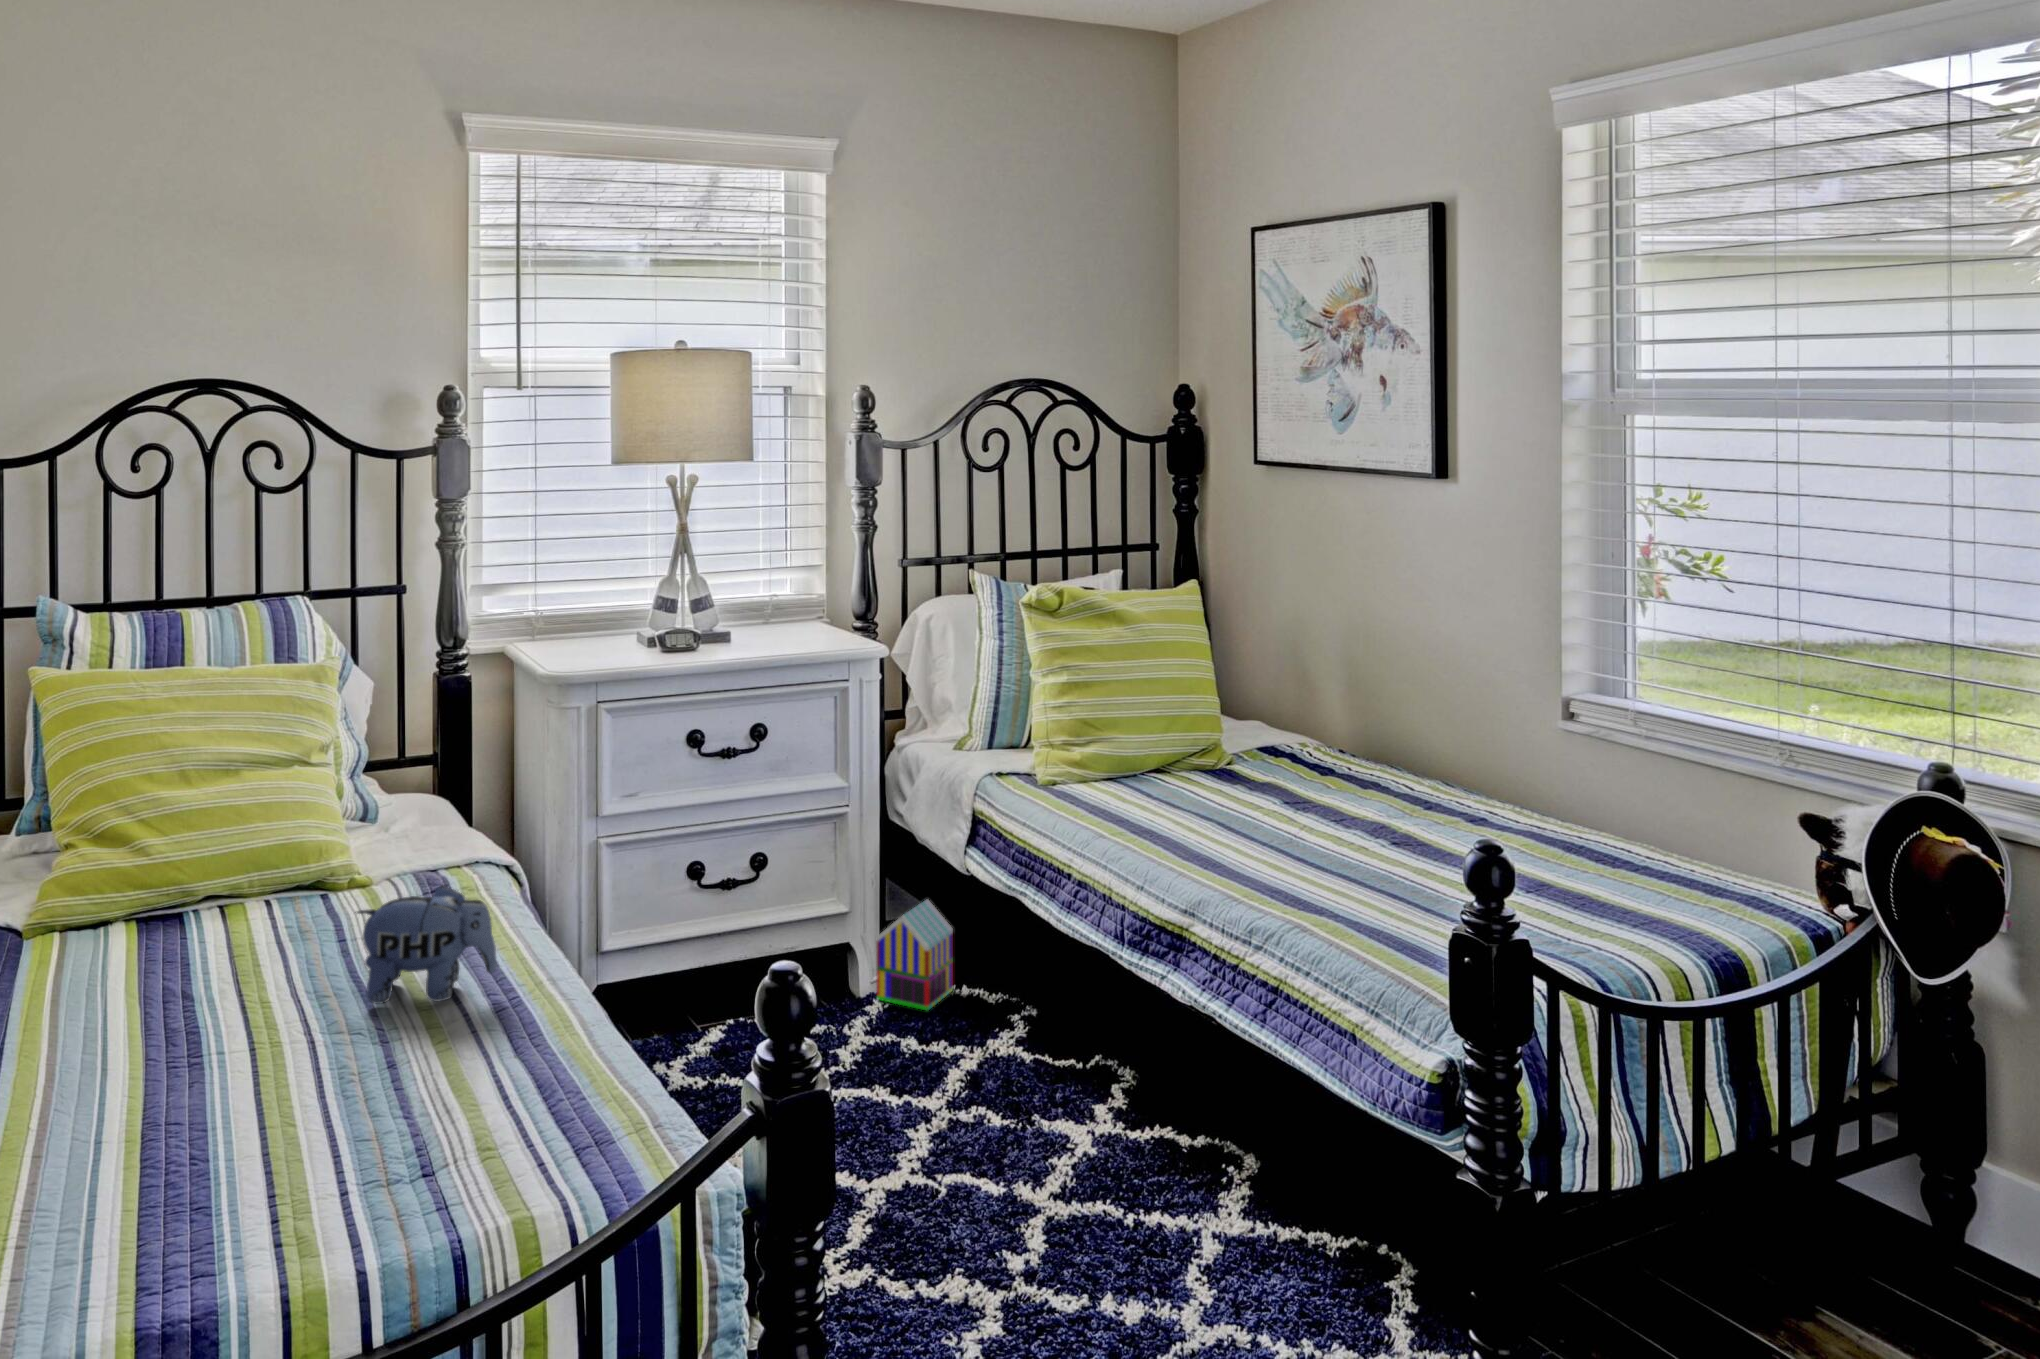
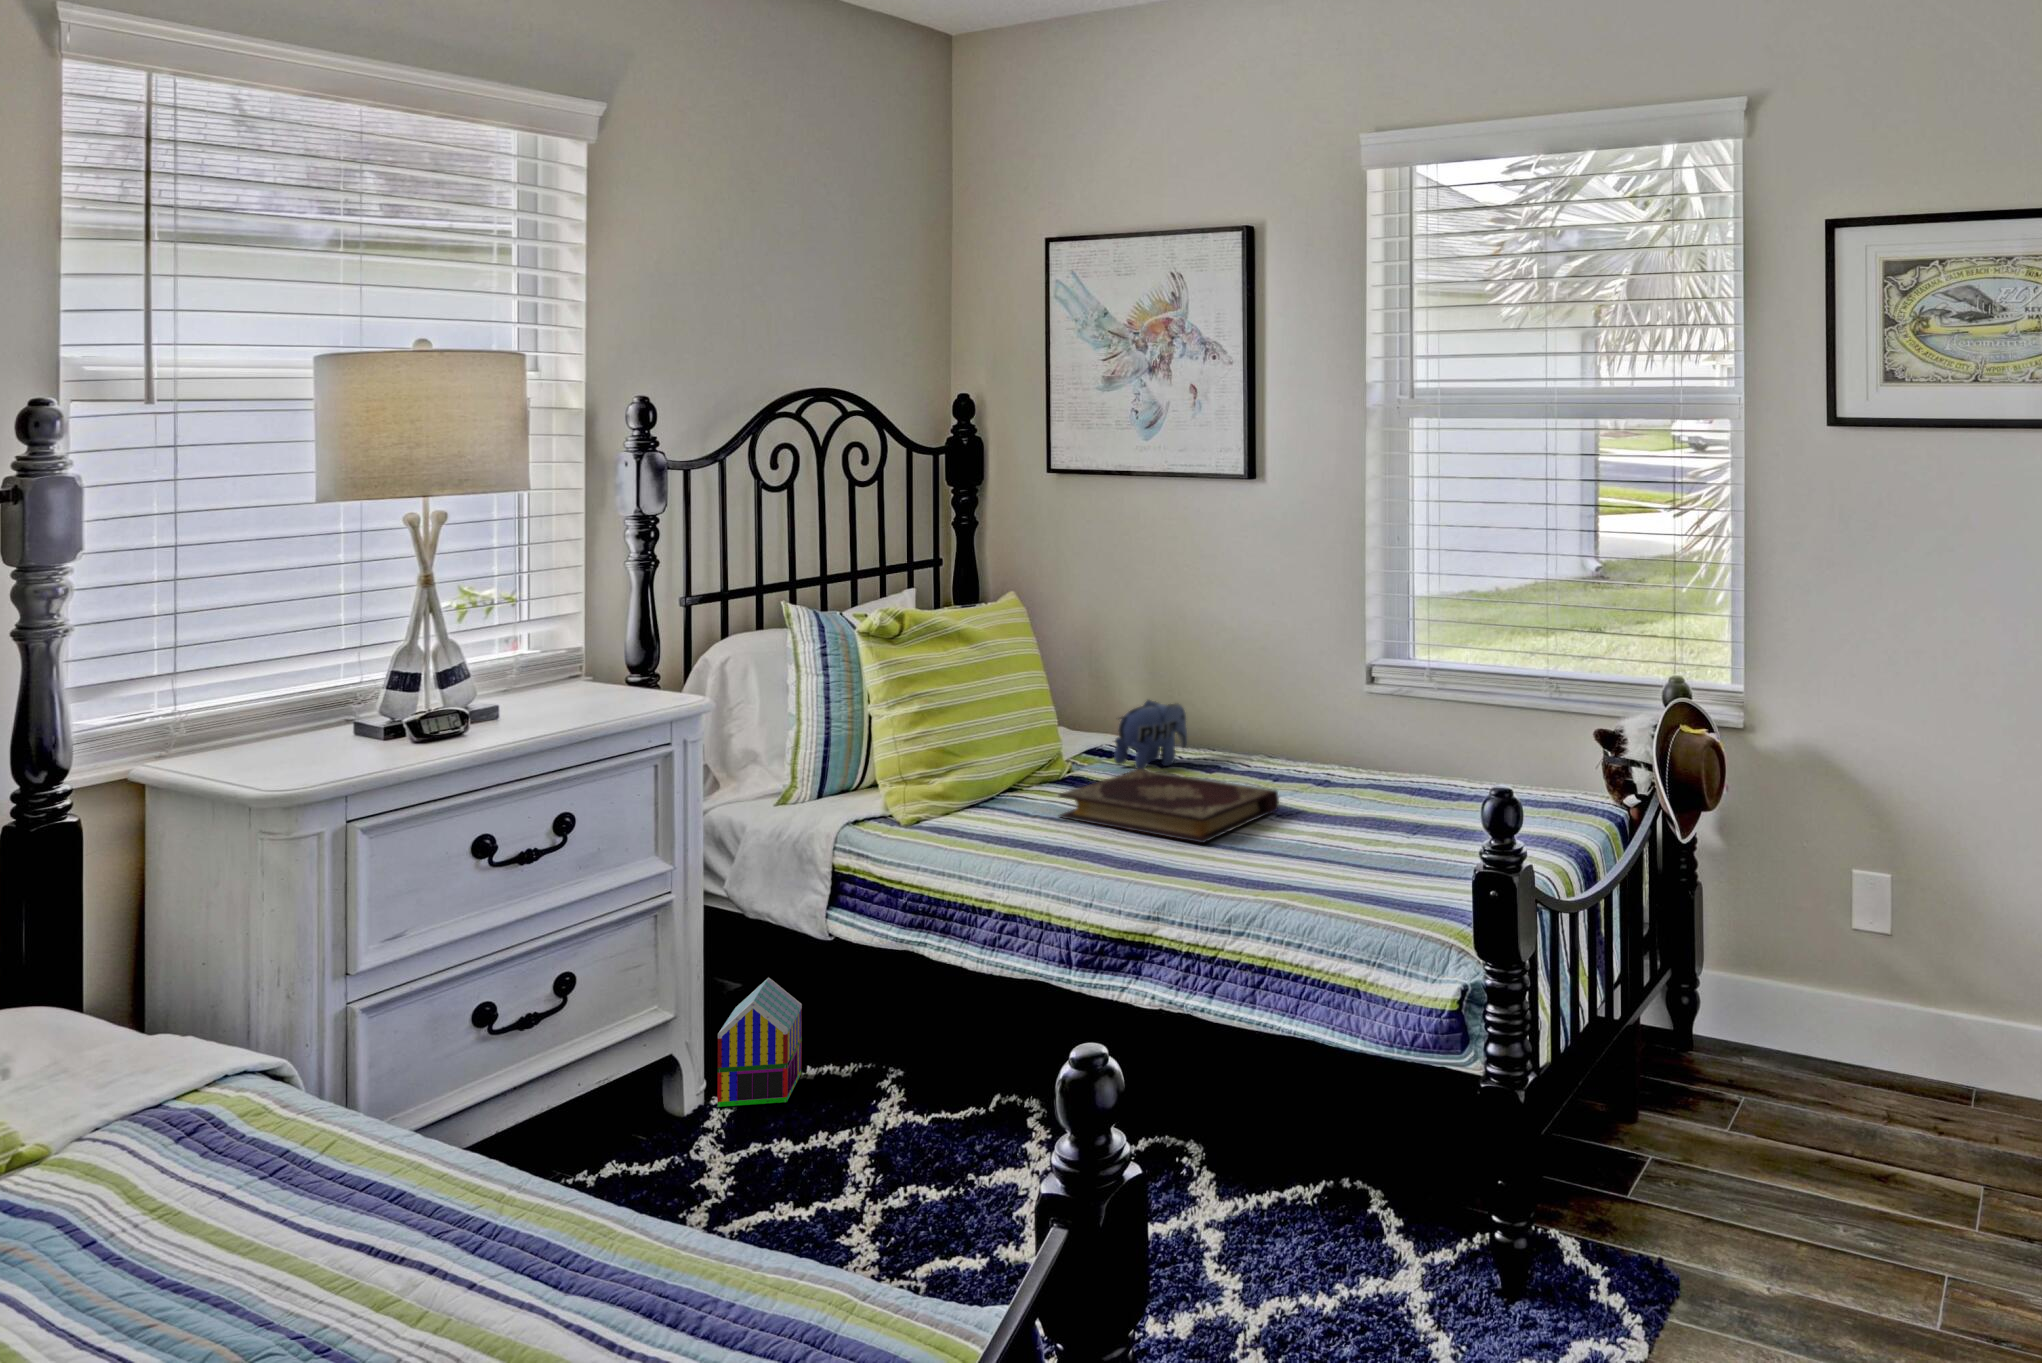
book: none [1177,768,1402,852] -> present [1059,769,1279,843]
plush toy: present [355,885,497,1004] -> present [1114,700,1187,770]

